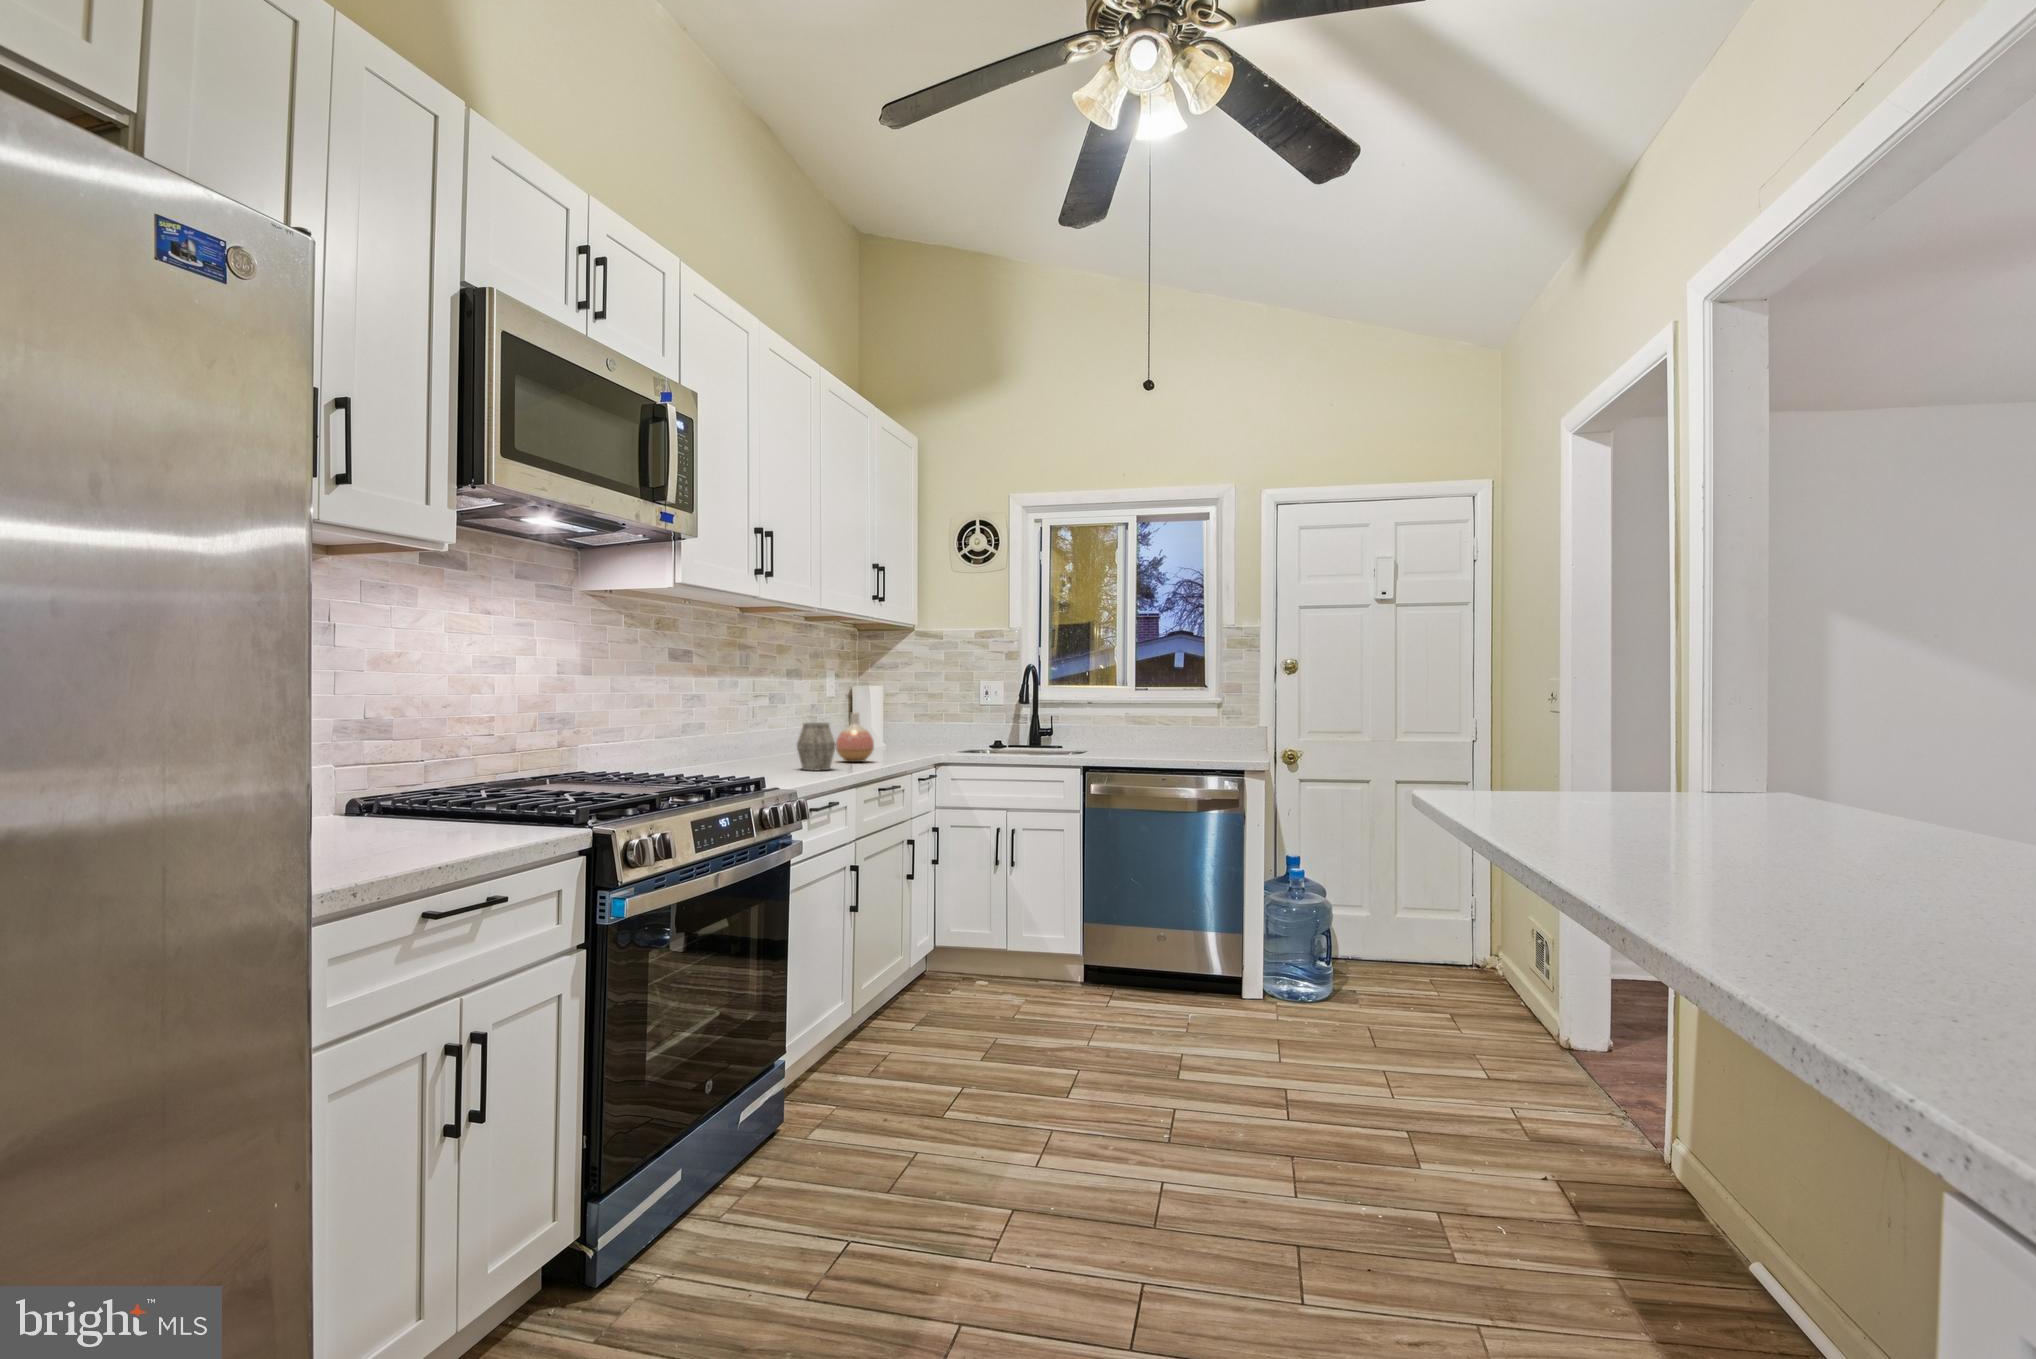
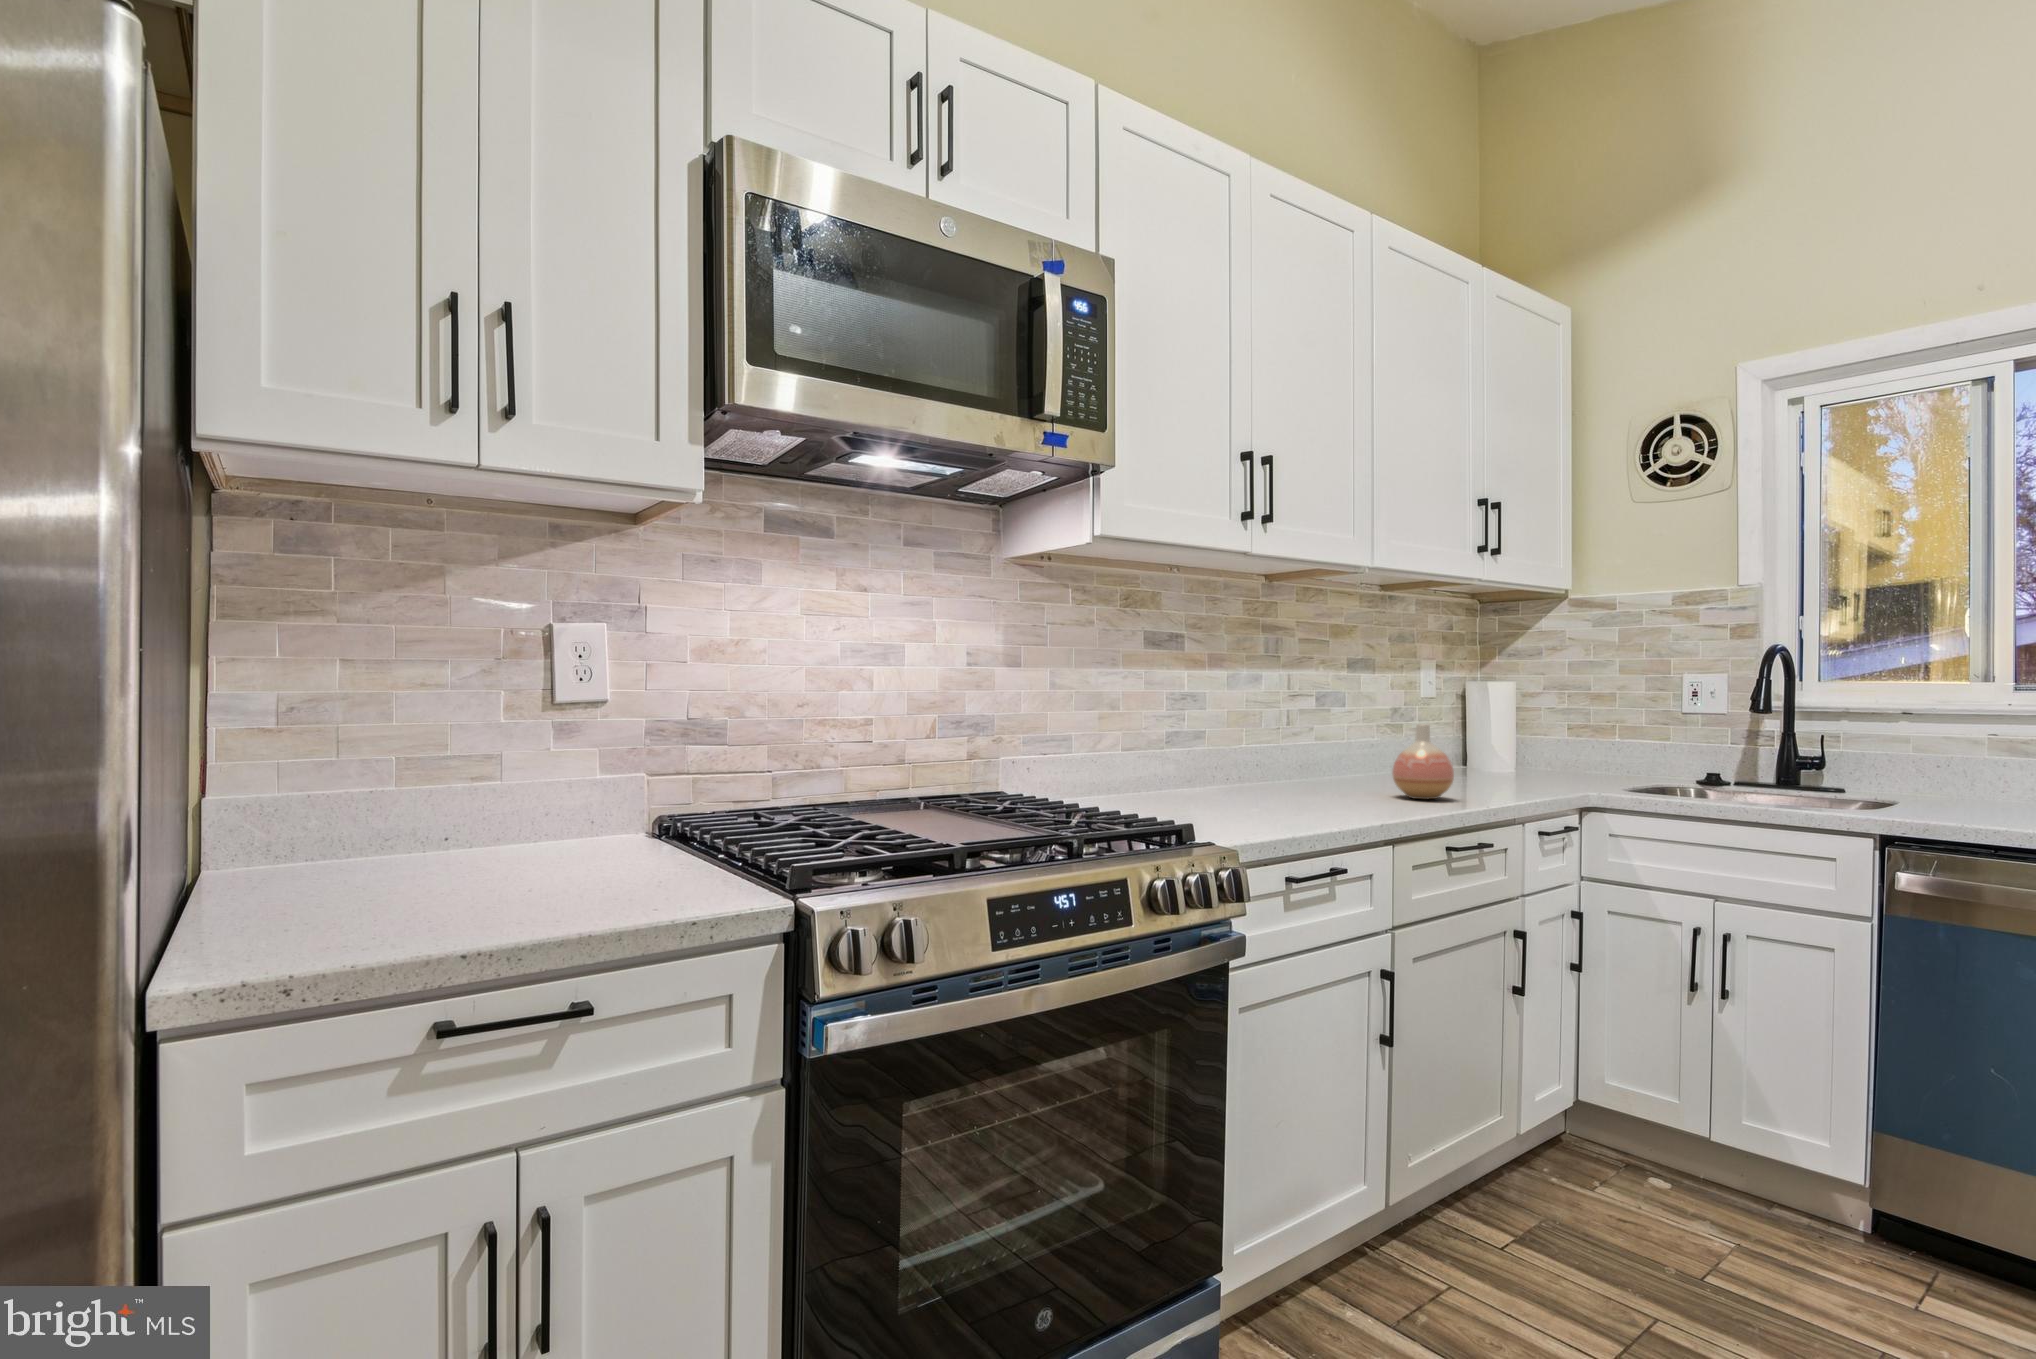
mug: present [797,723,836,770] -> none [1307,738,1368,812]

